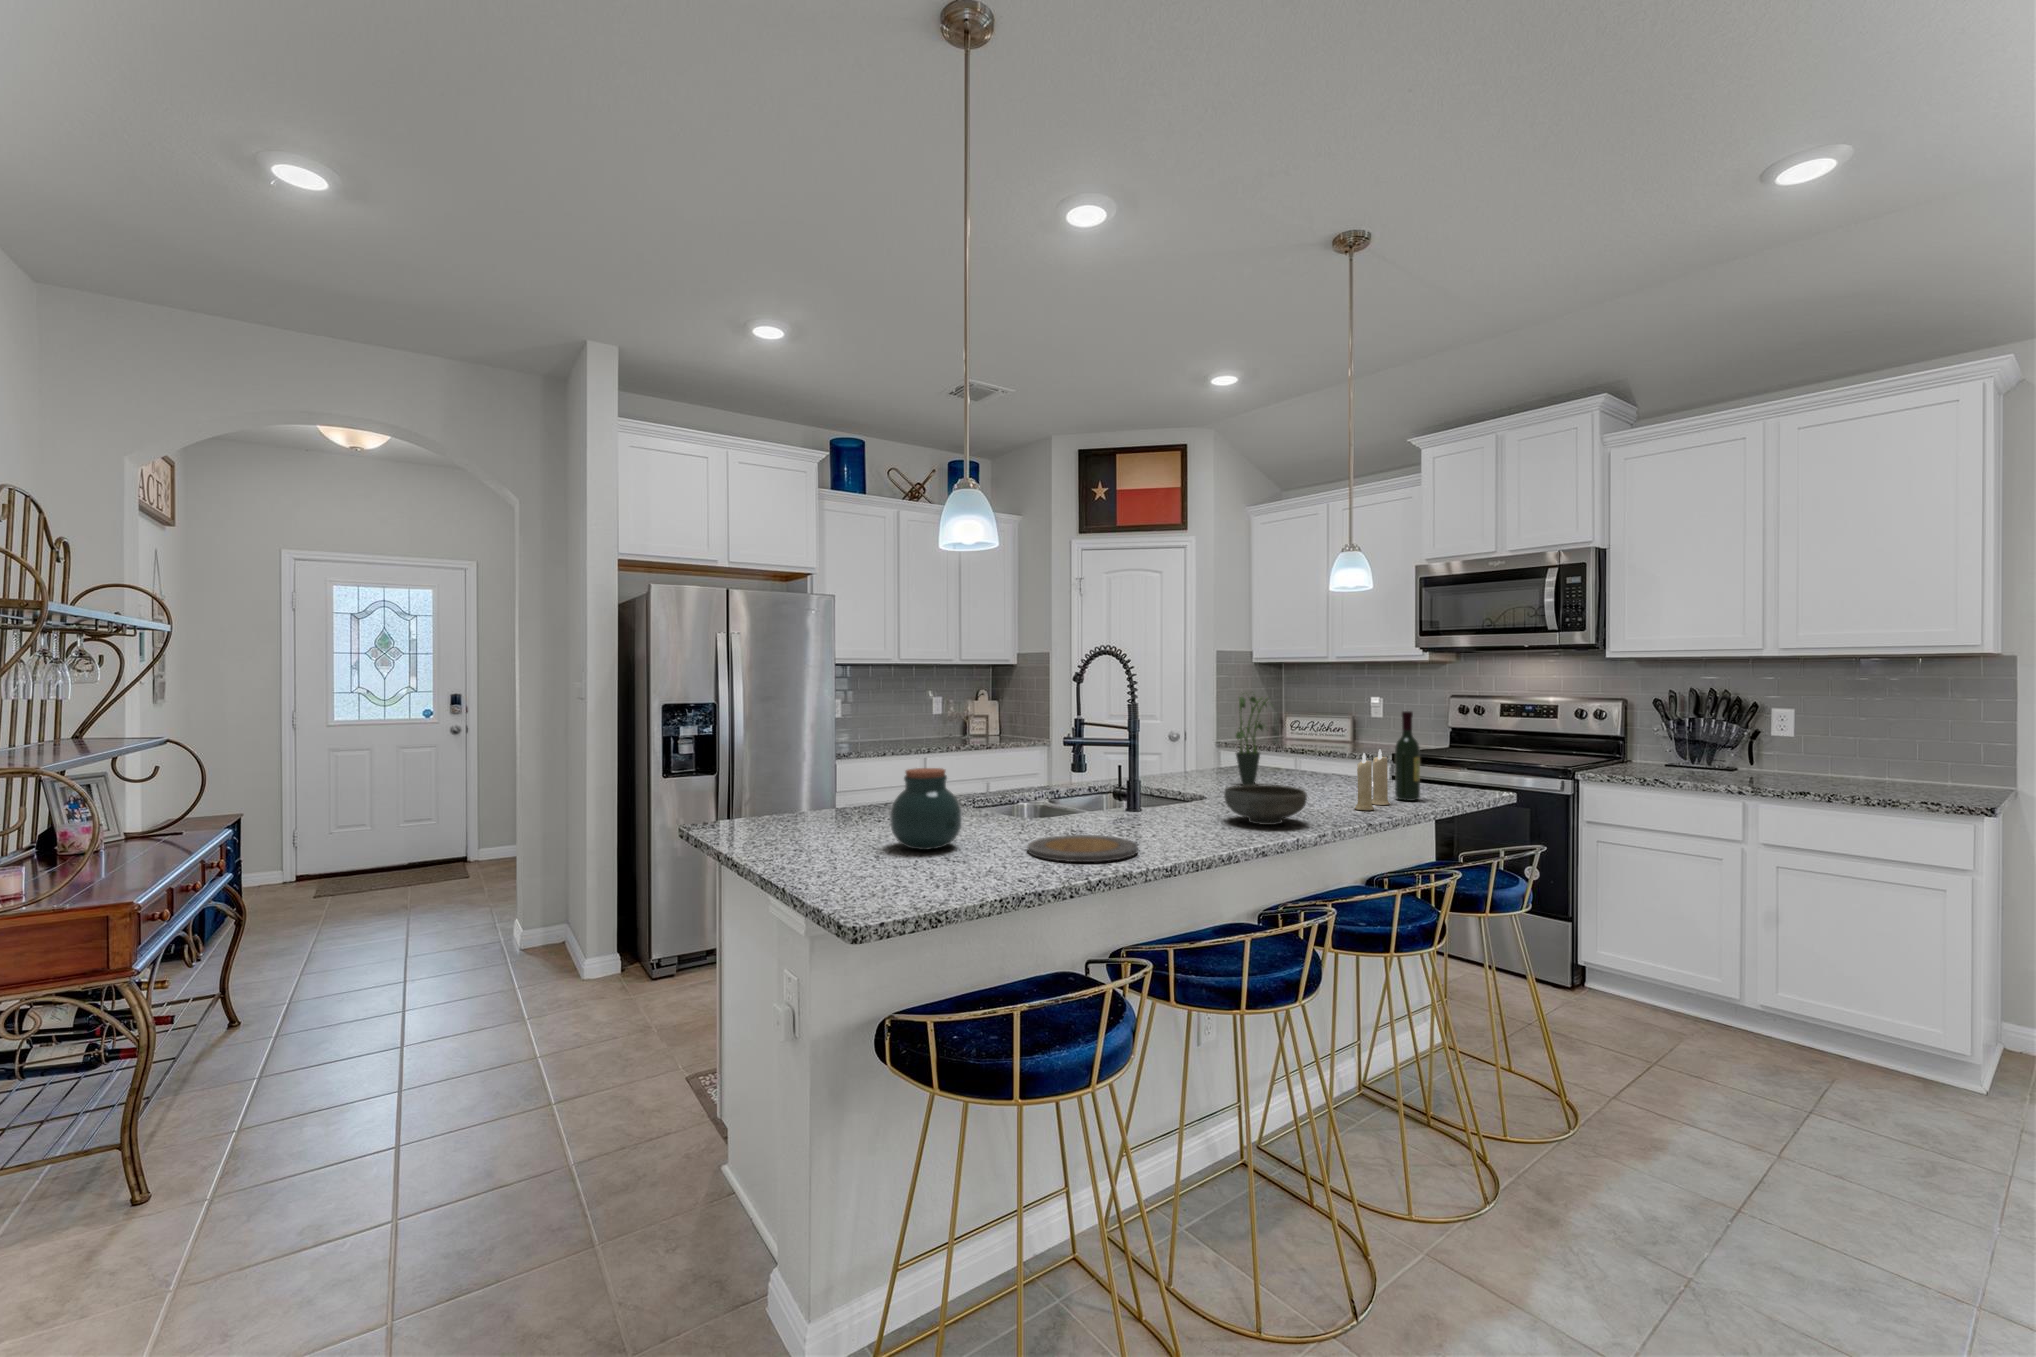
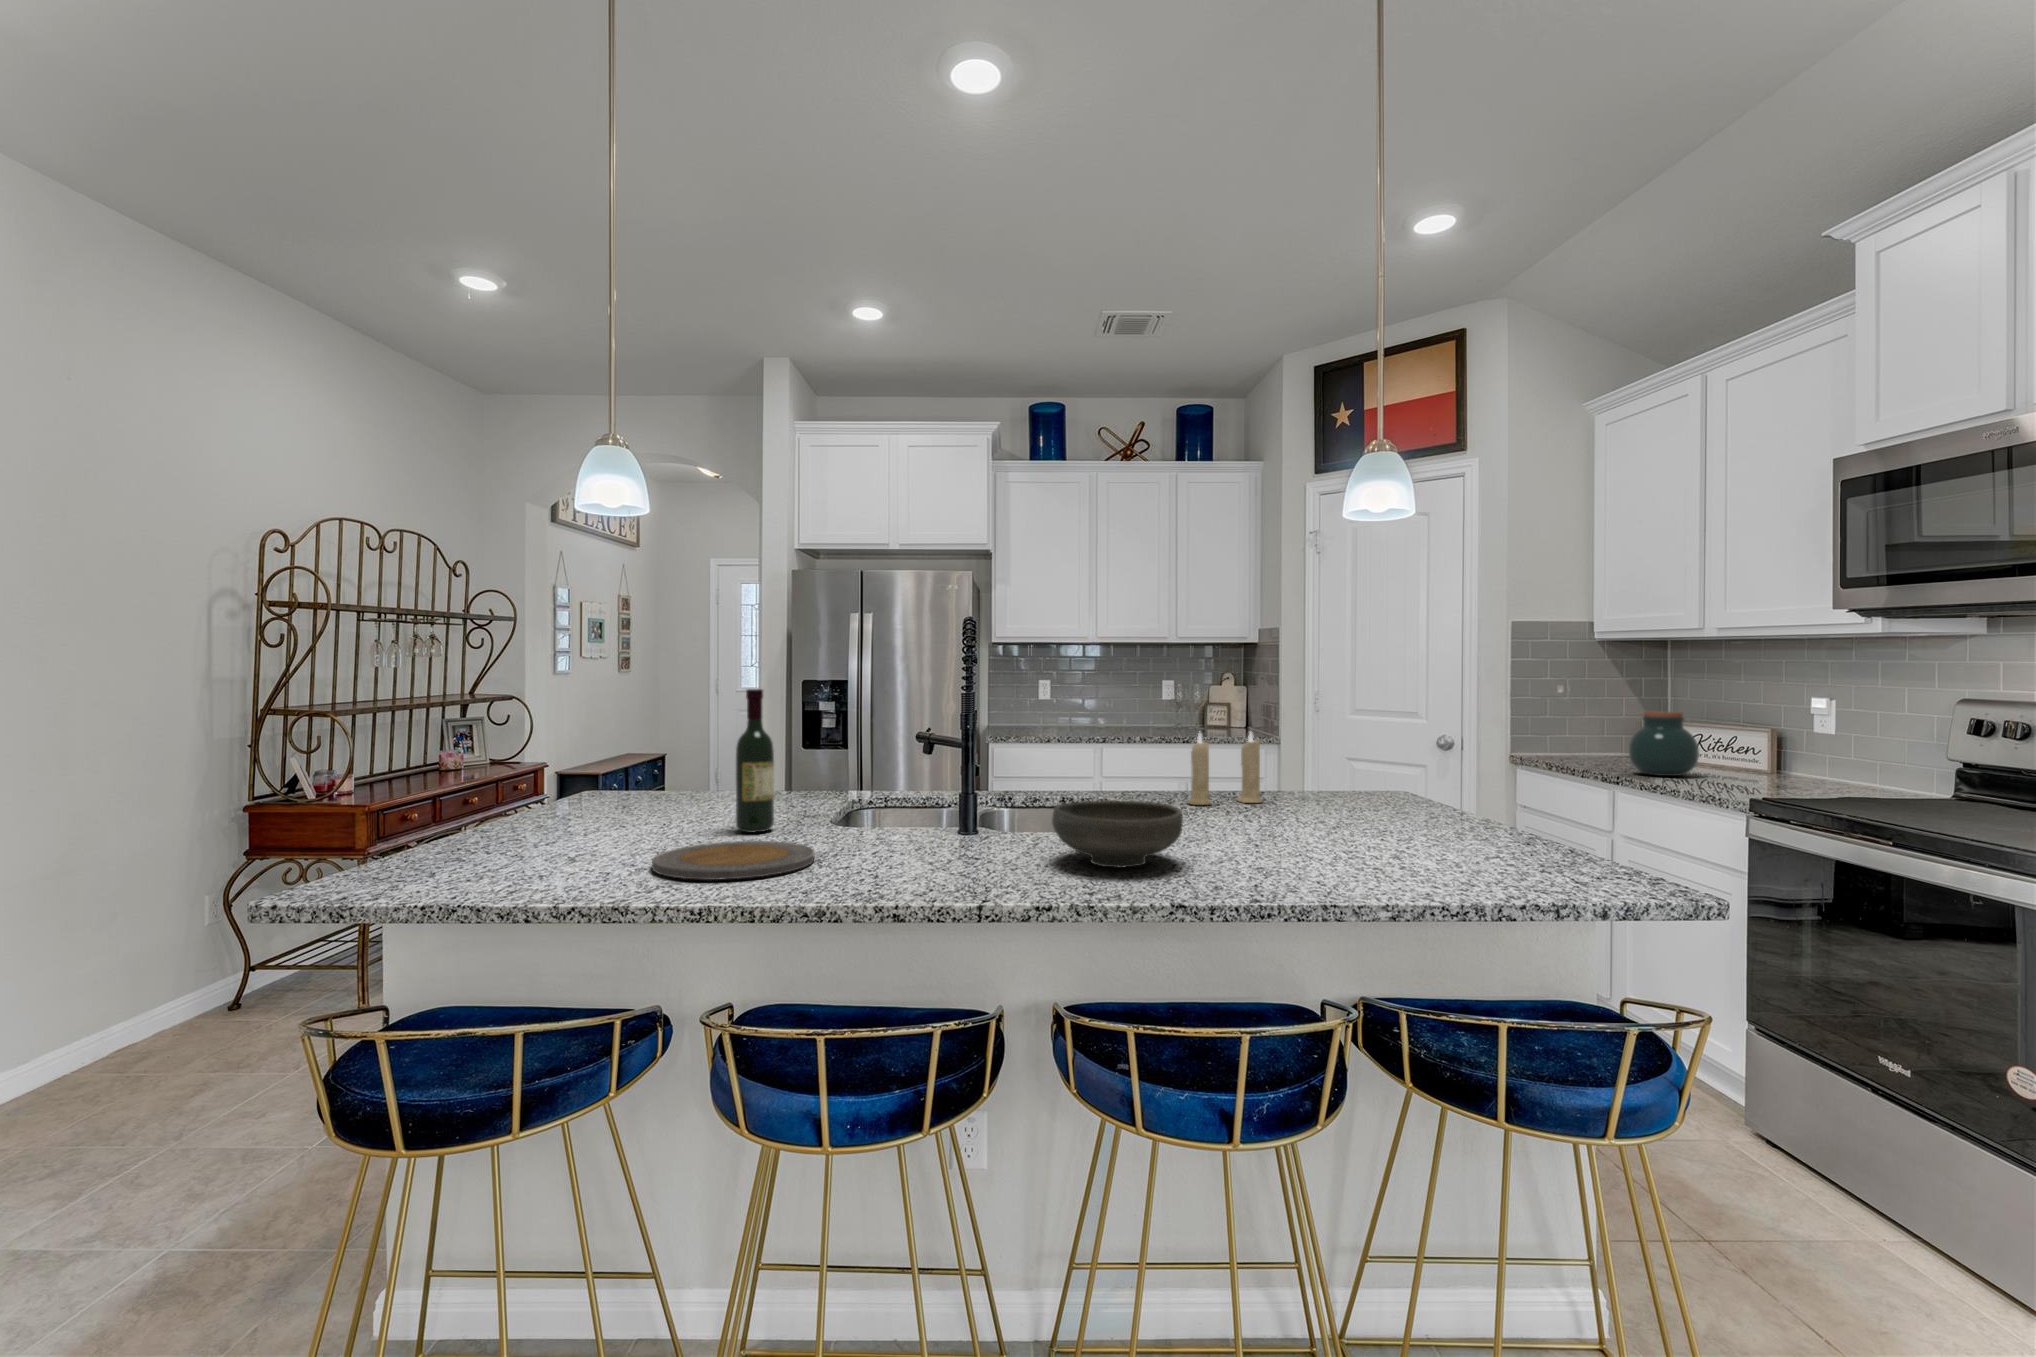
potted plant: present [1236,697,1268,785] -> none [1288,664,1353,813]
wine bottle: present [1395,711,1420,801] -> present [736,689,774,833]
candle: present [1355,750,1390,810] -> present [1187,732,1262,805]
jar: present [890,768,962,850] -> present [1629,711,1699,776]

